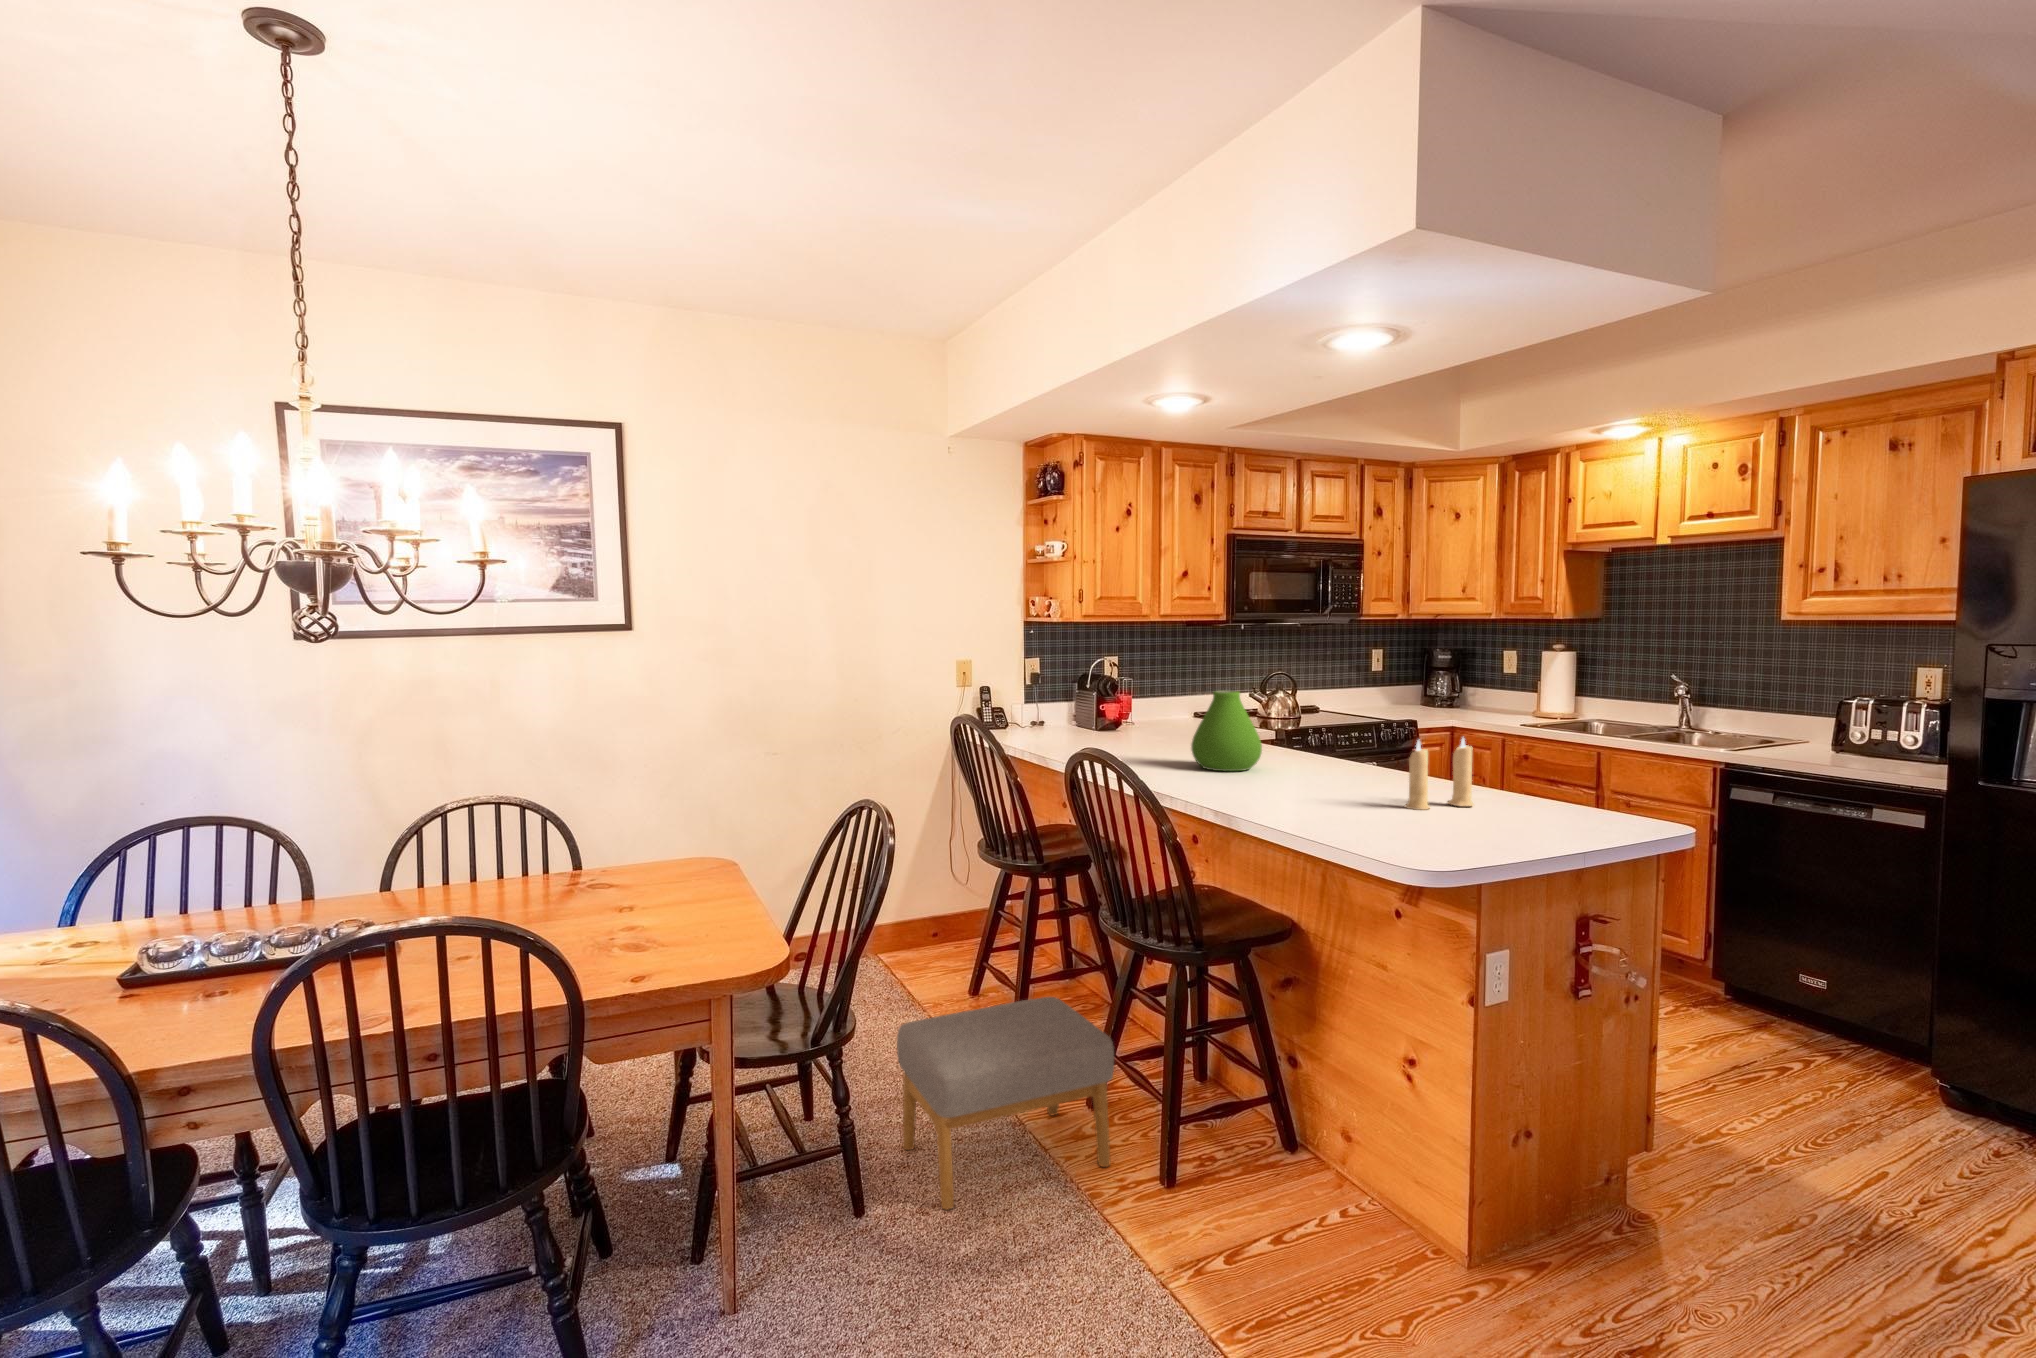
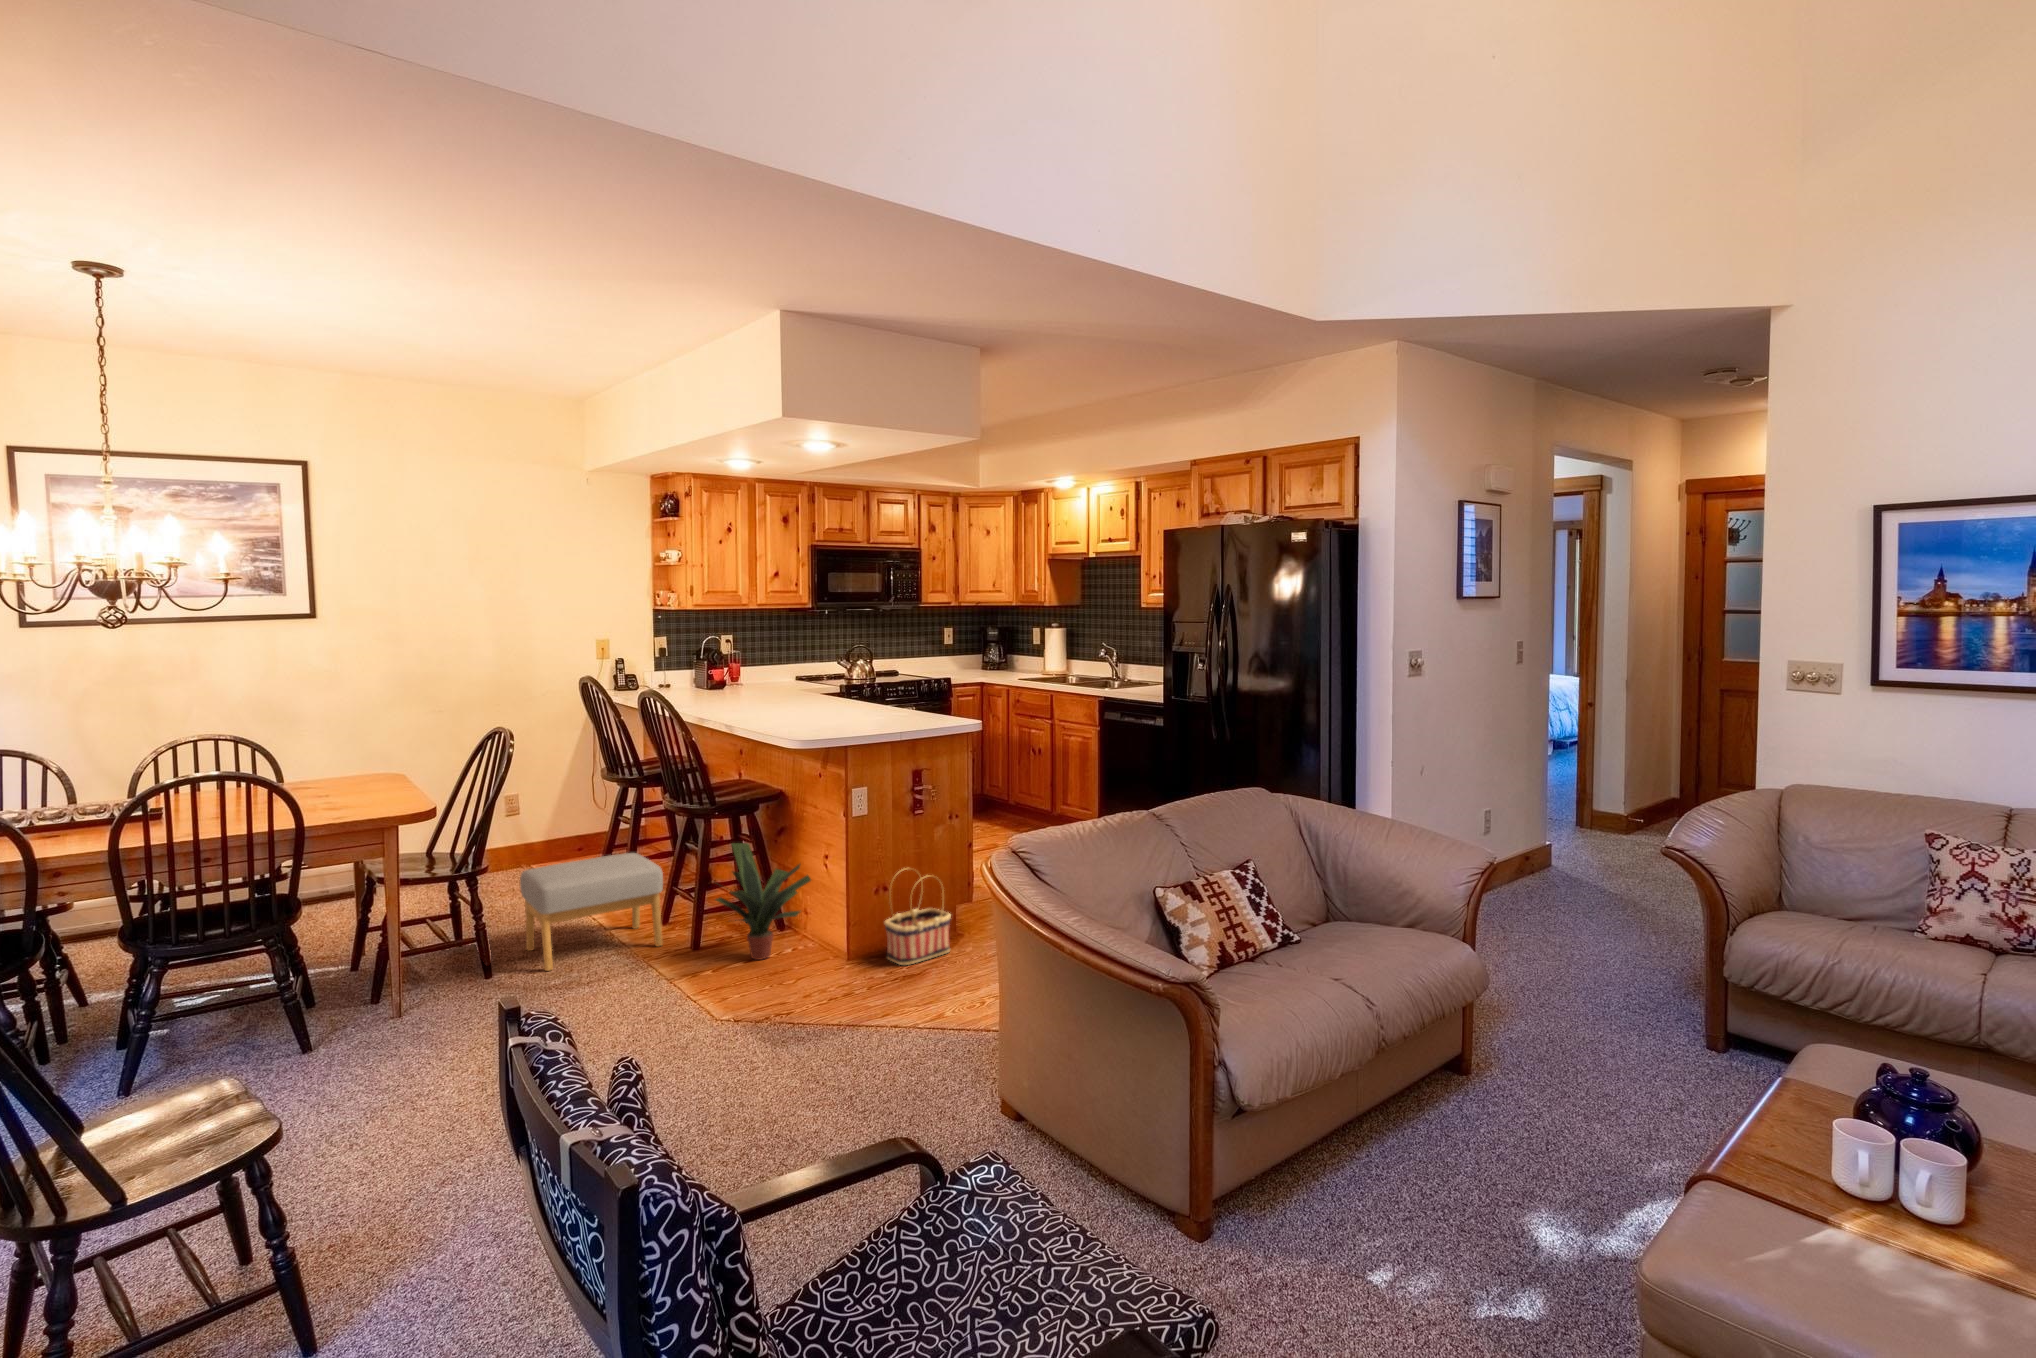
vase: present [1191,691,1262,771] -> none [741,656,787,708]
candle: present [1405,738,1474,810] -> none [841,677,885,721]
potted plant: none [1209,1007,1383,1230] -> present [716,843,811,960]
basket: none [1533,1091,1657,1291] -> present [884,868,951,965]

